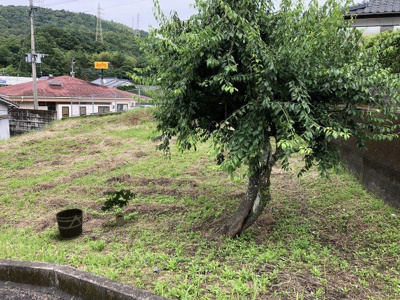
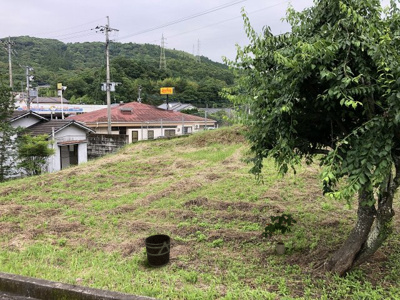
potted plant: present [101,189,135,226] -> present [262,214,297,254]

